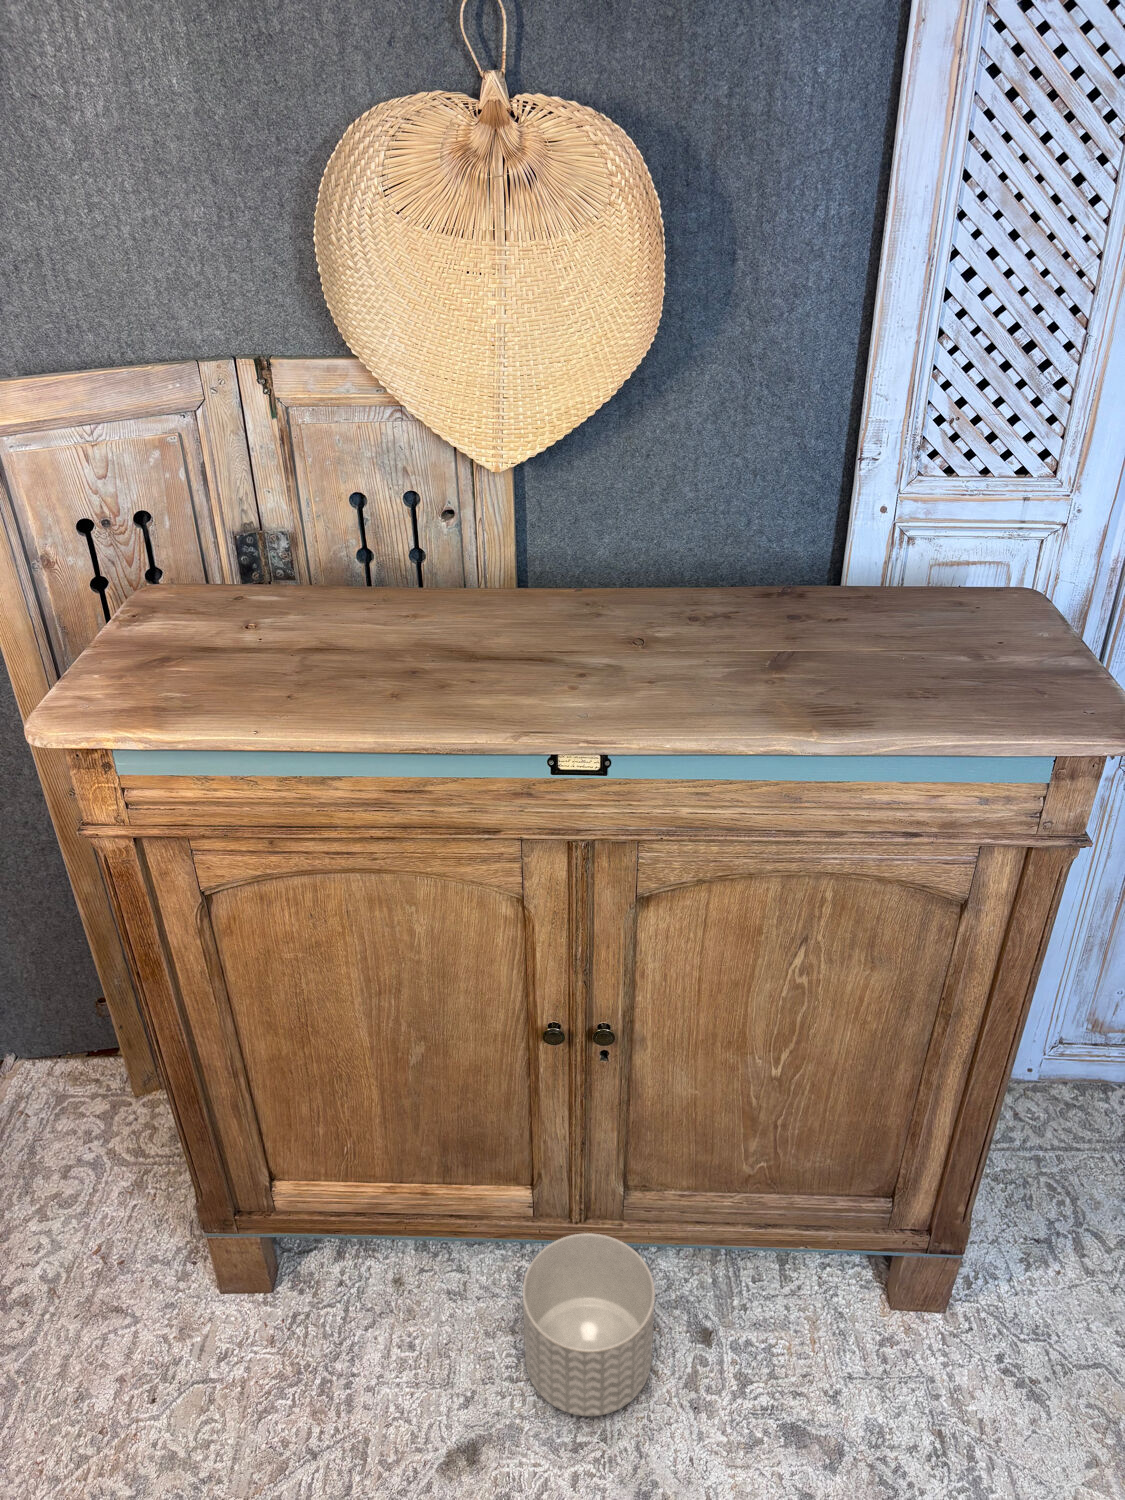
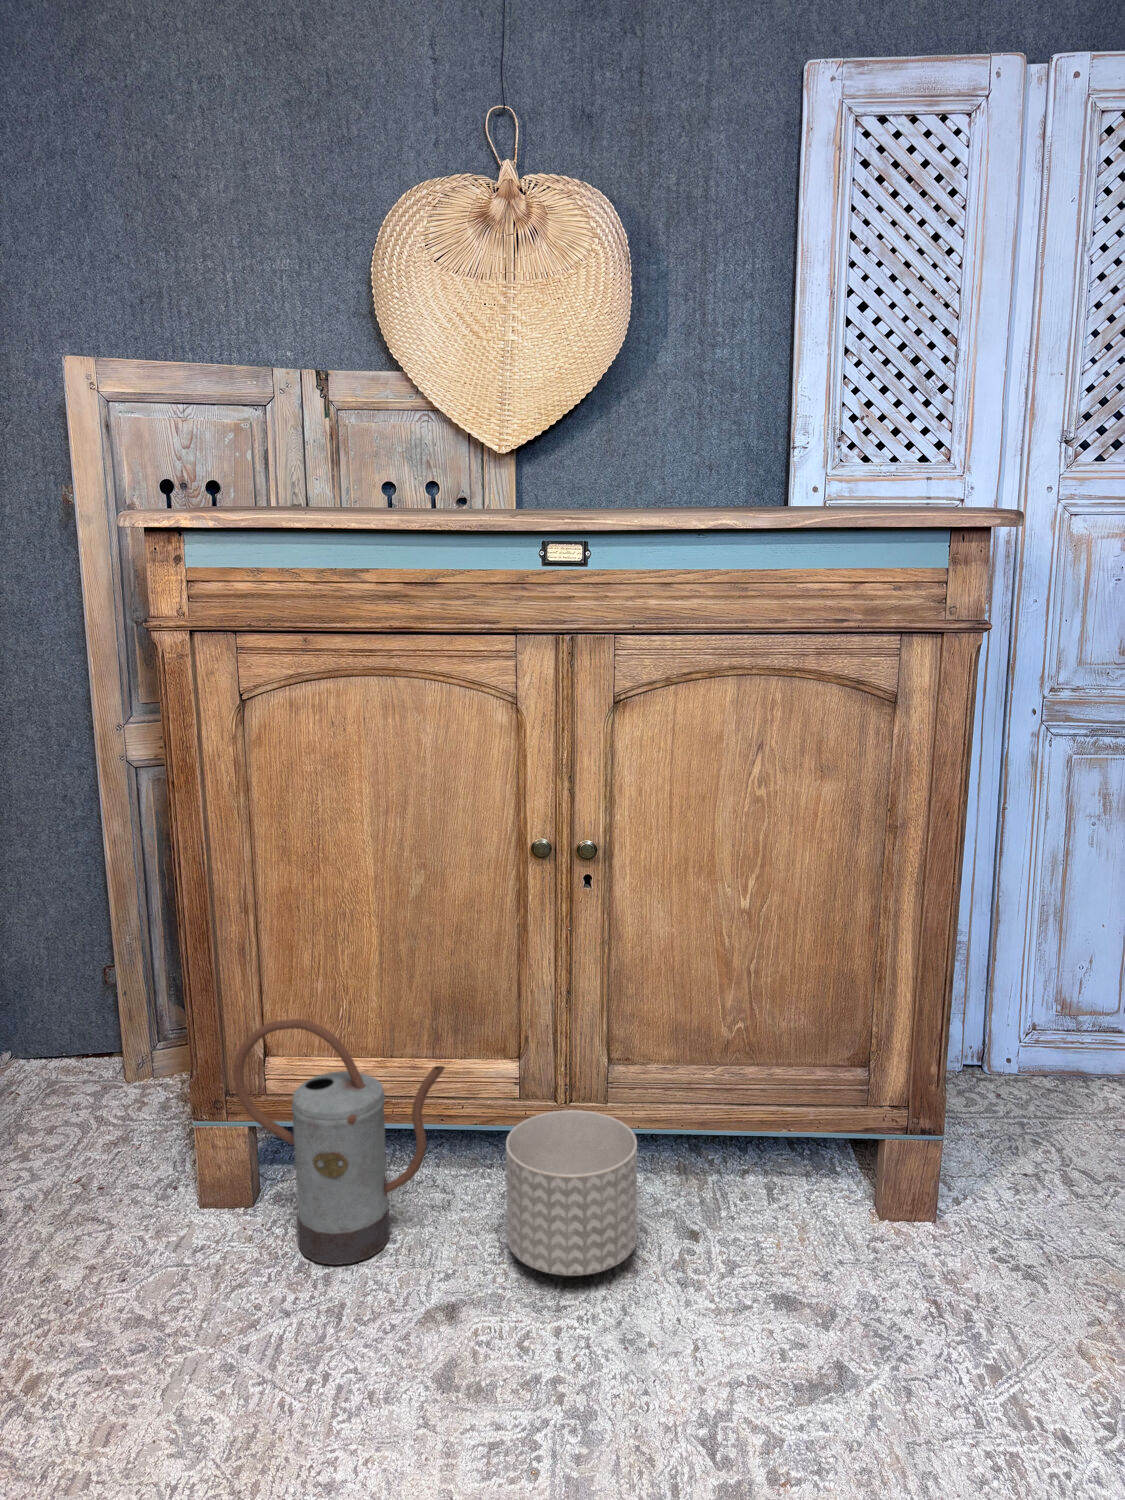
watering can: none [241,1180,460,1382] -> present [233,1019,445,1265]

